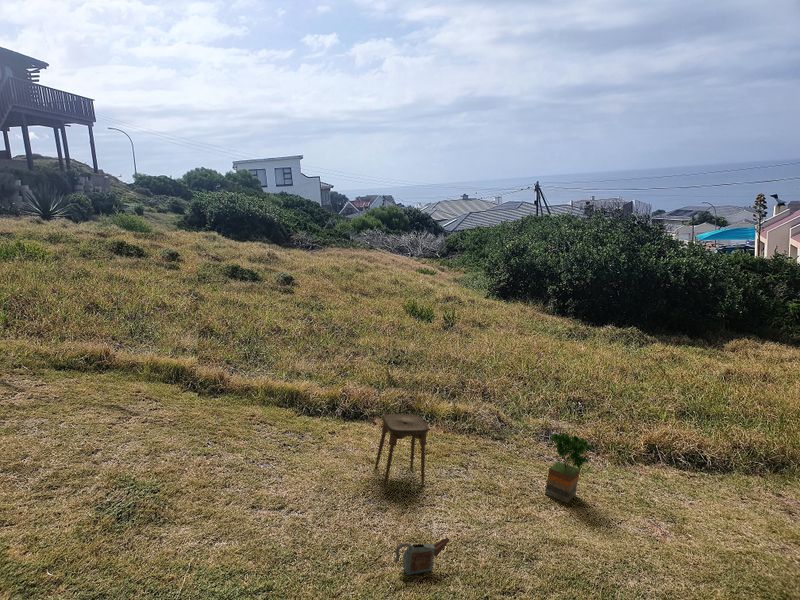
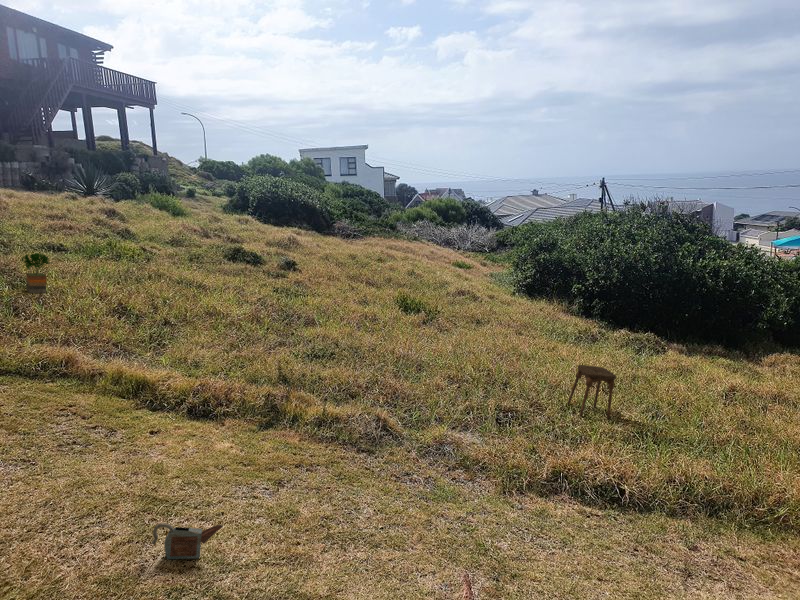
stool: present [375,414,429,486] -> present [567,365,616,419]
potted tree: present [545,433,592,503] -> present [21,253,53,293]

